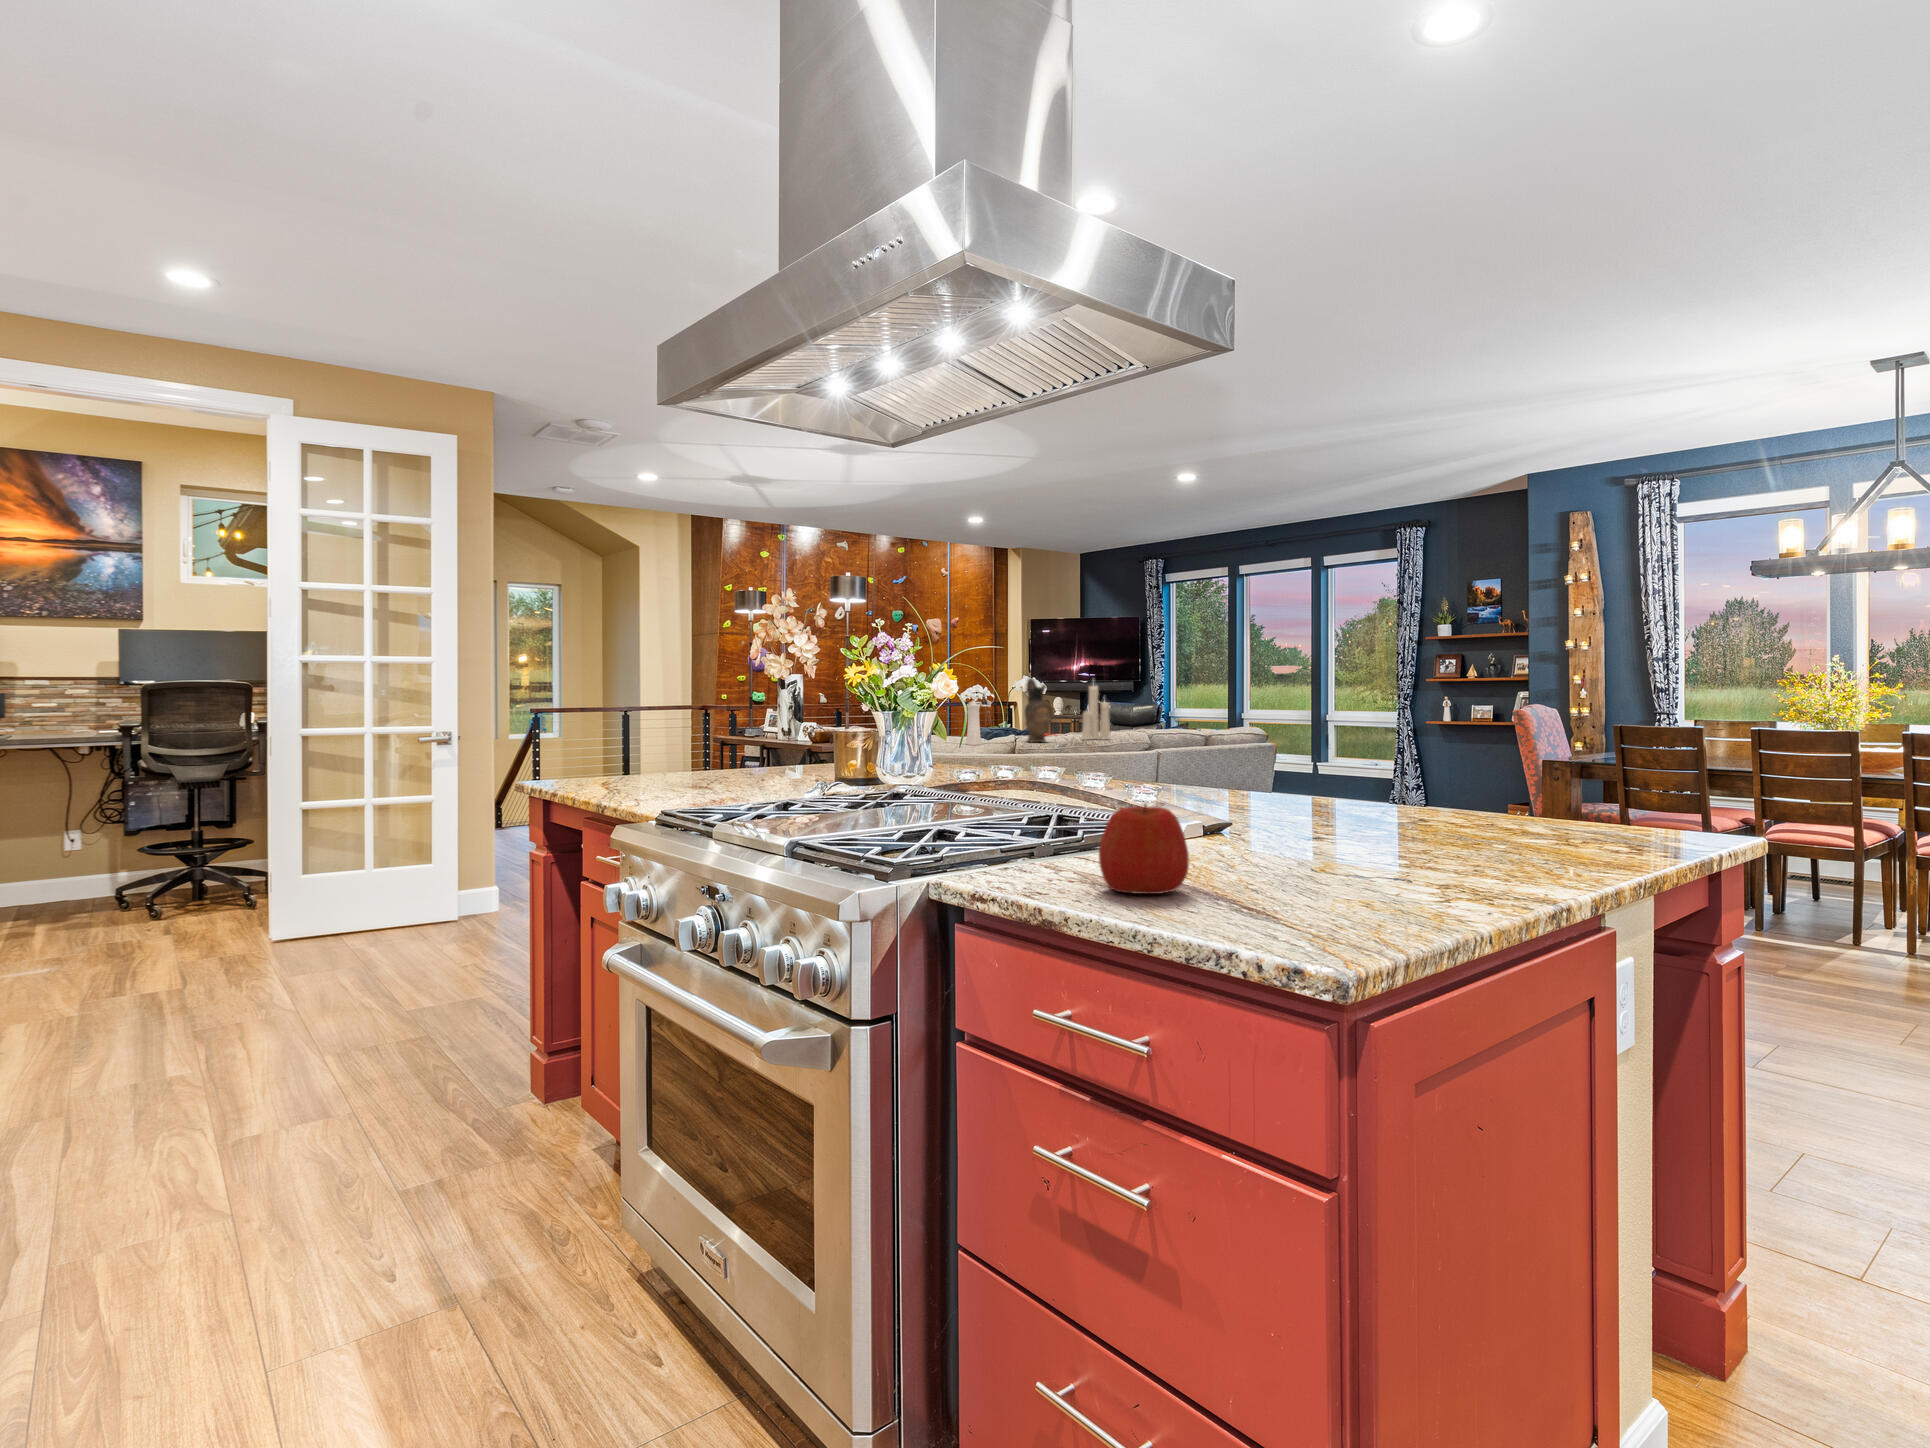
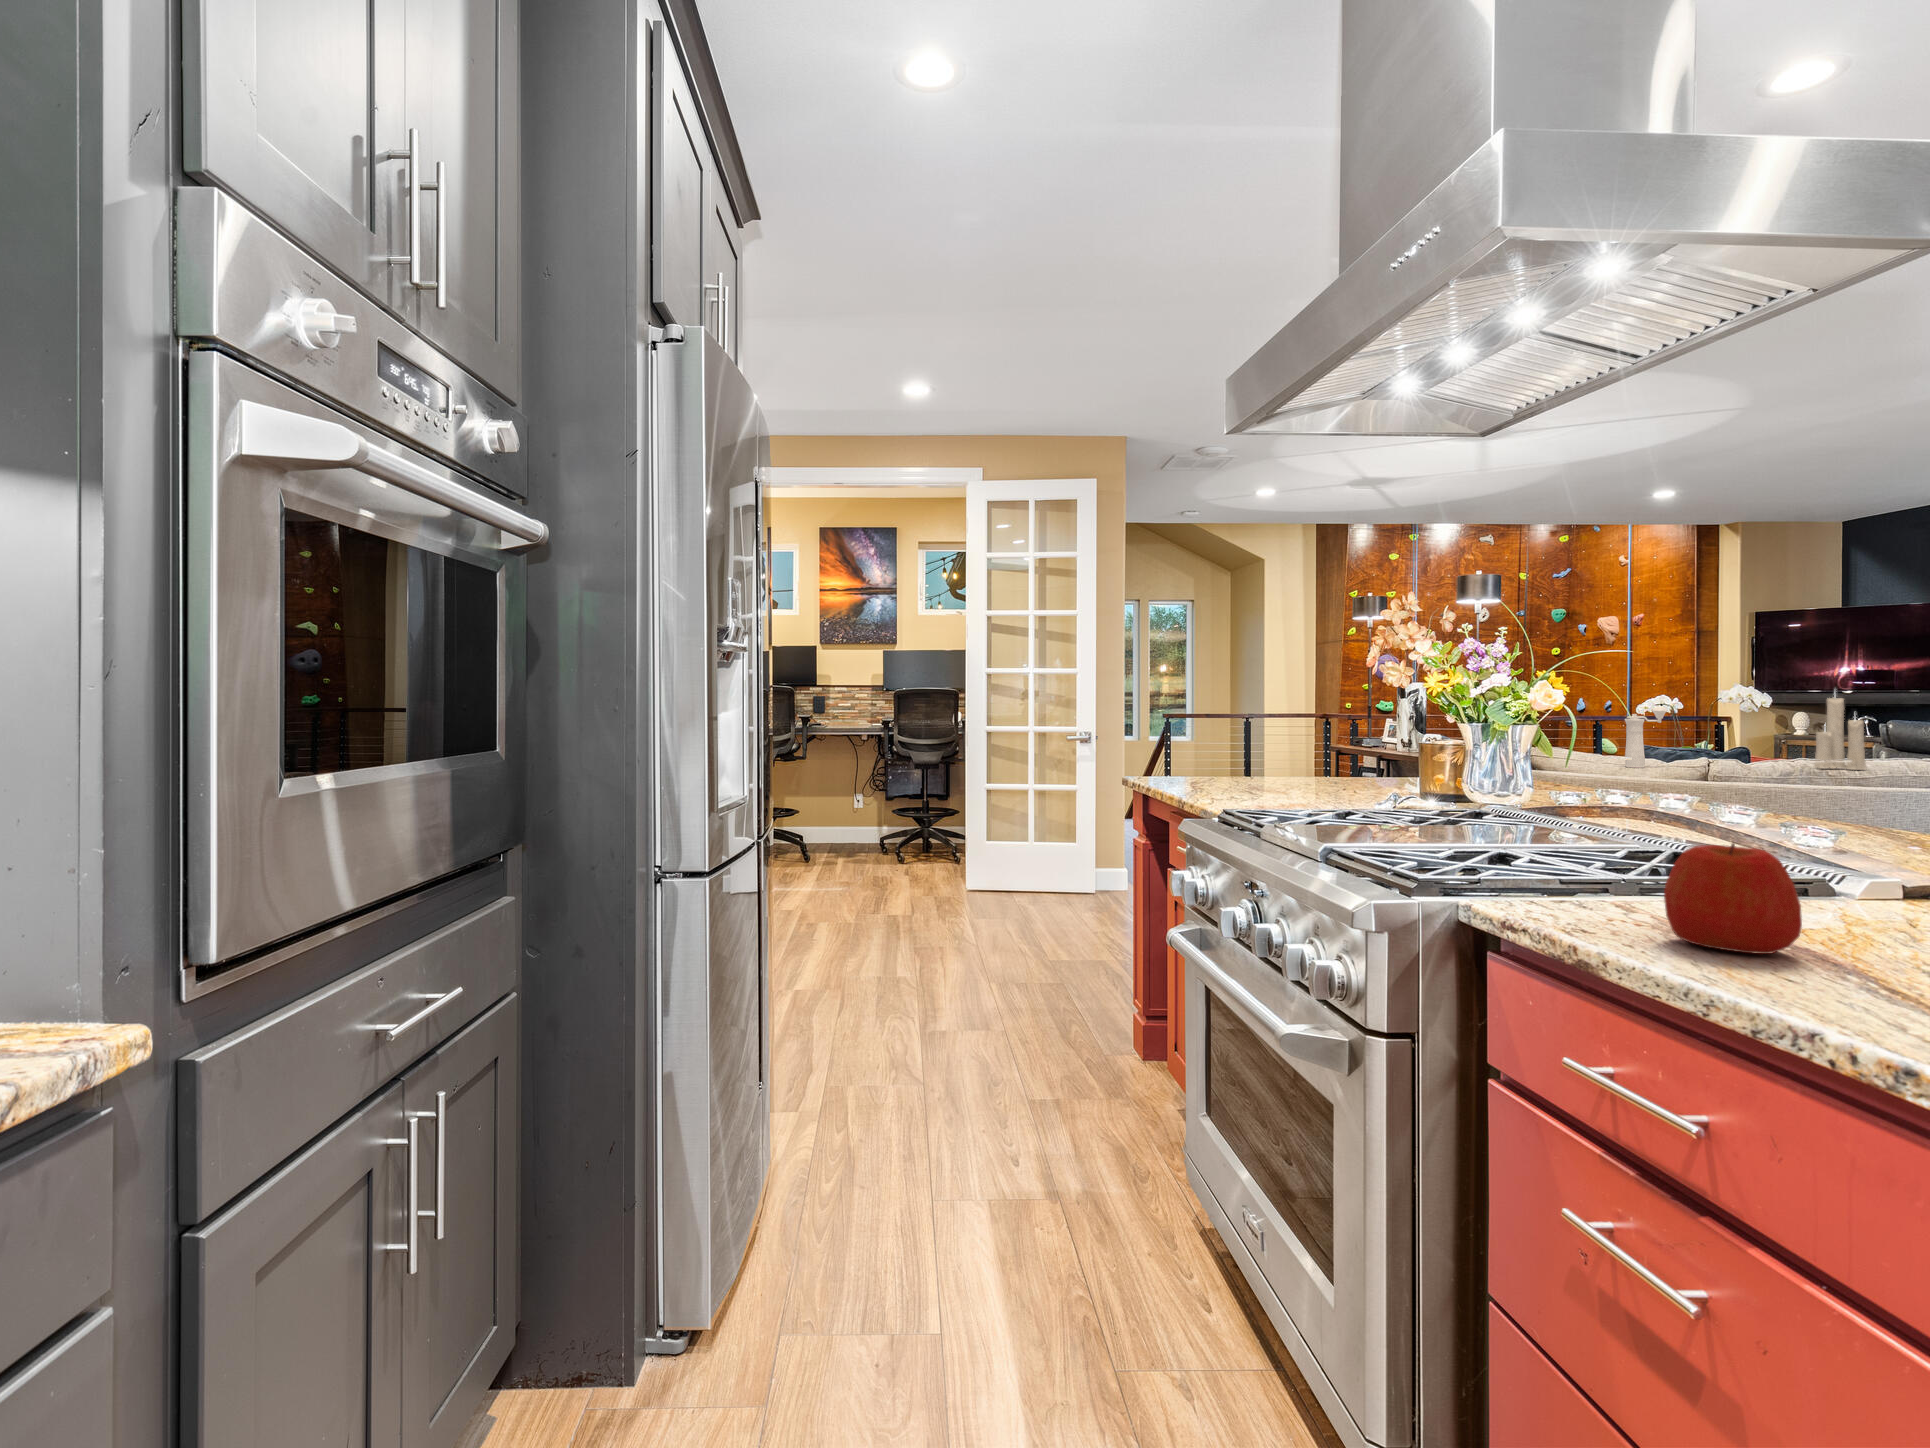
ceramic pitcher: present [1025,678,1053,742] -> none [1716,687,1761,768]

